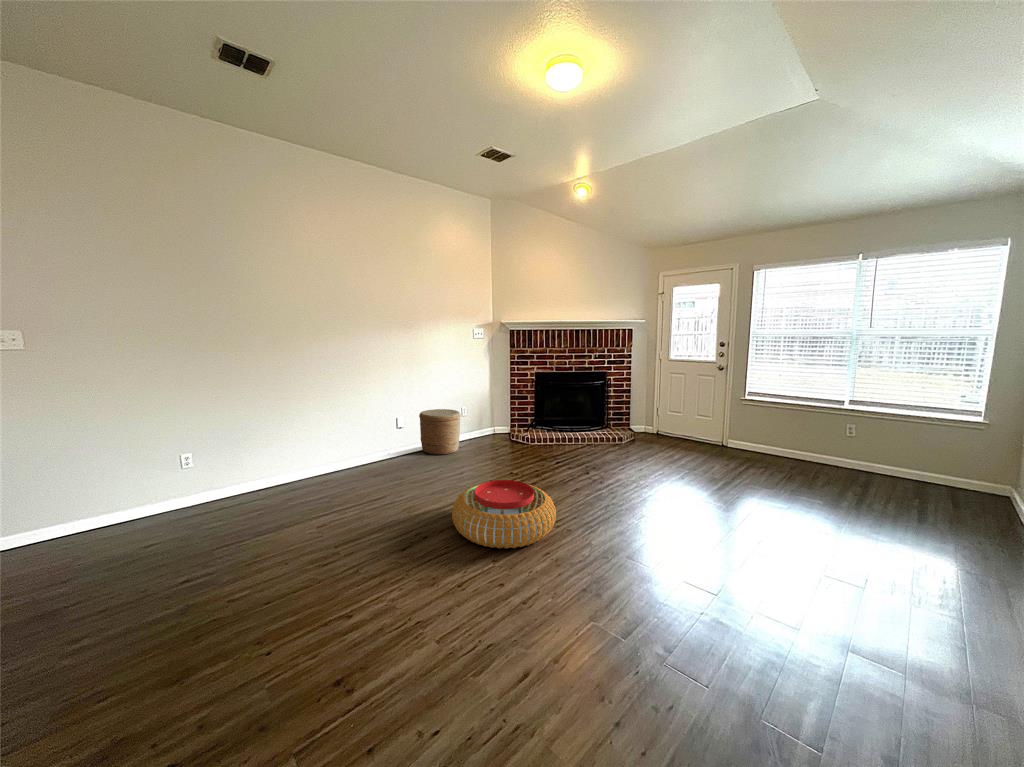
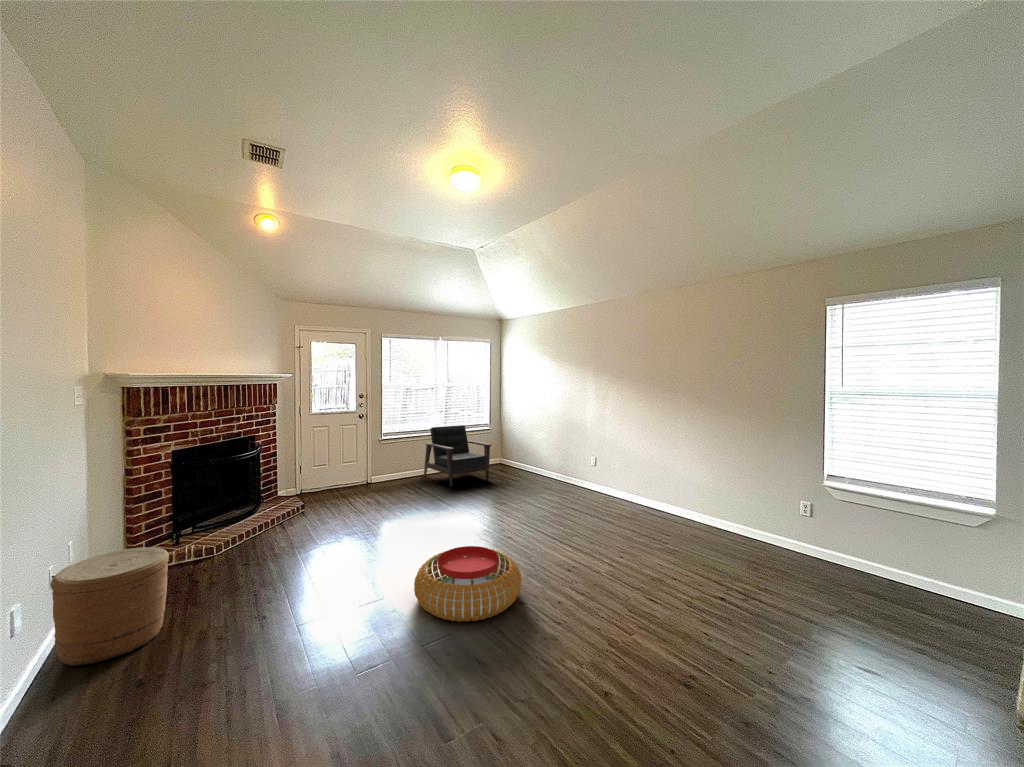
armchair: none [790,395,893,499] -> present [424,425,491,487]

